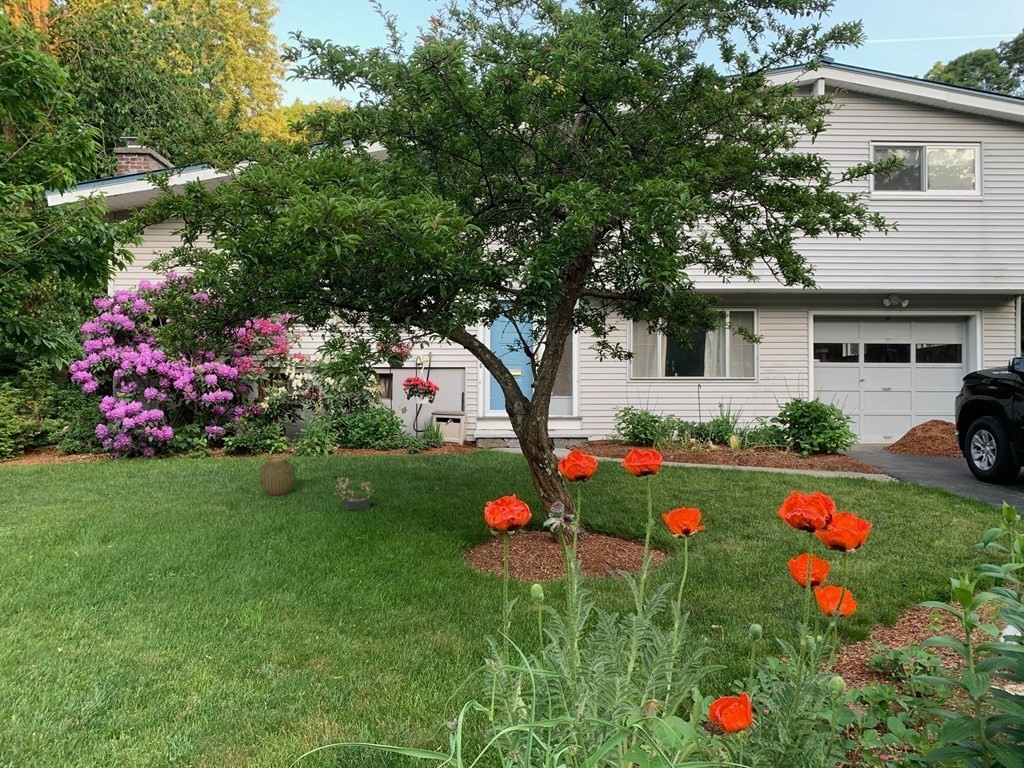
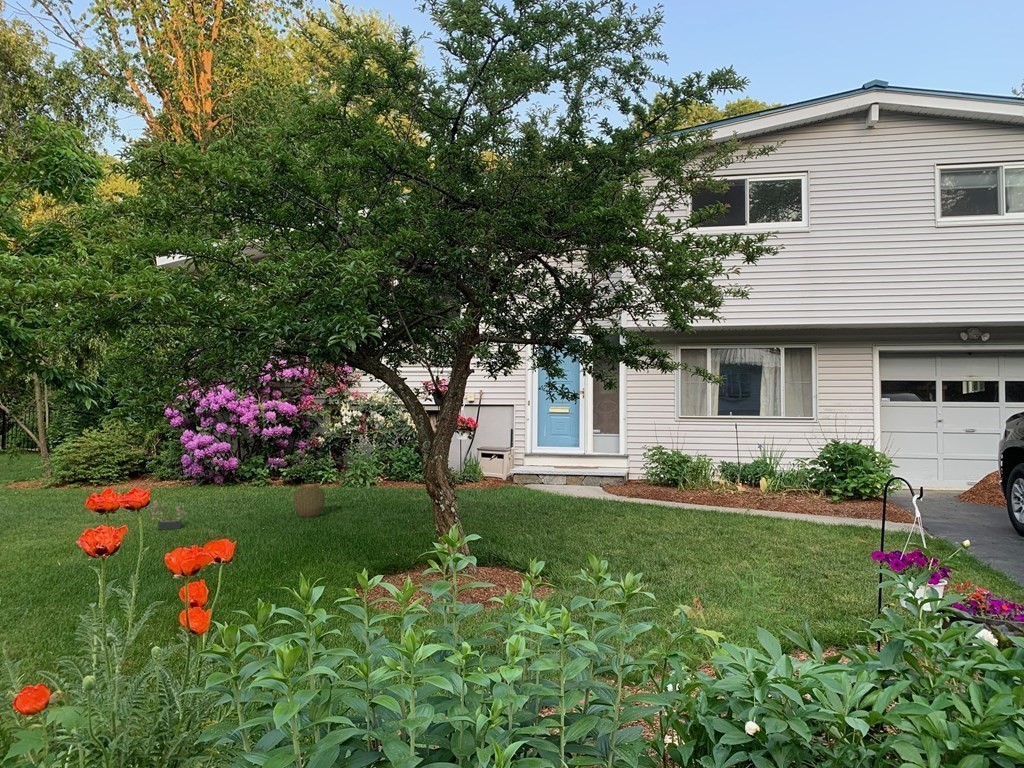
decorative plant: present [336,478,374,510] -> present [149,501,187,530]

